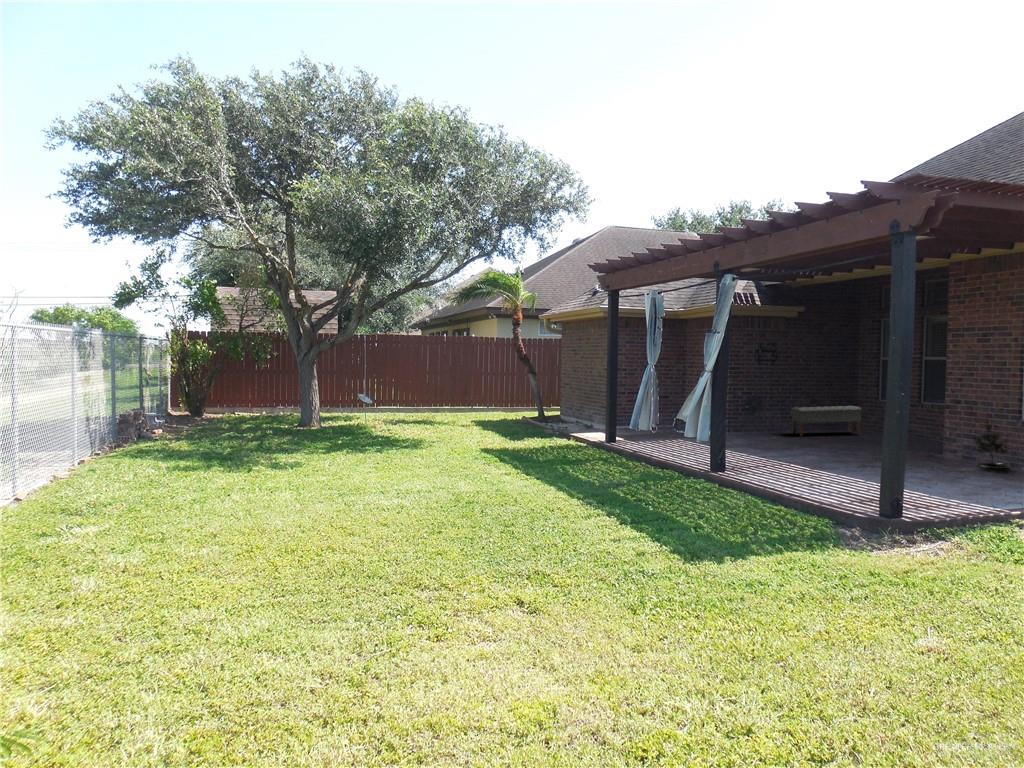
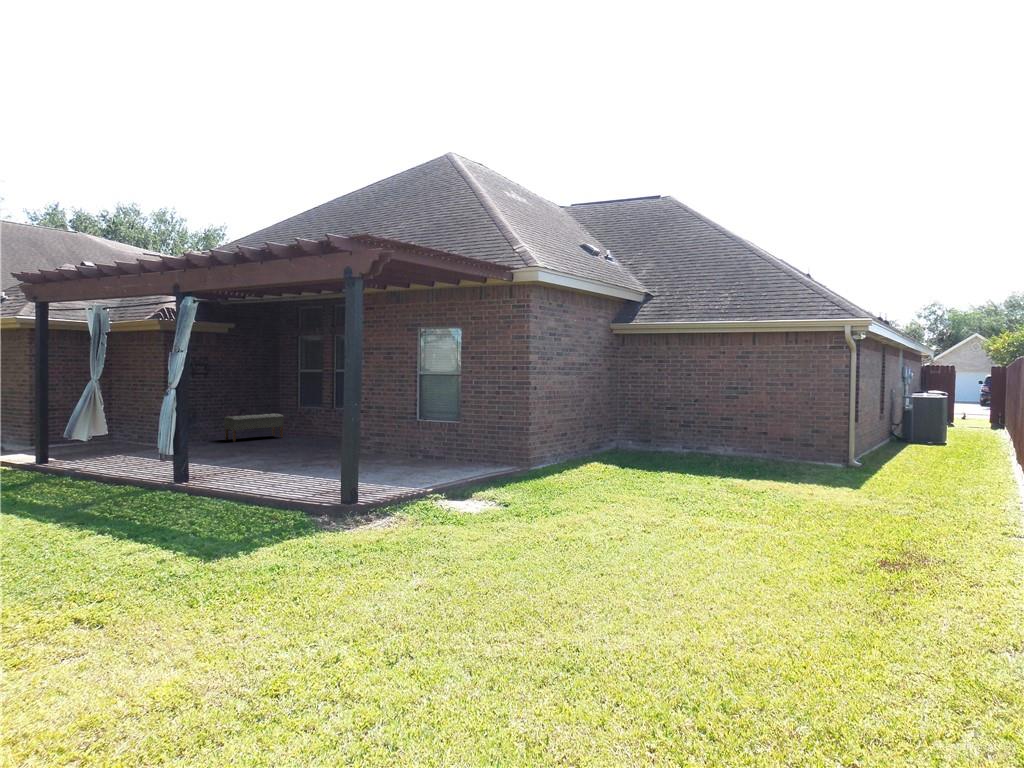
potted tree: present [974,419,1008,469] -> none [375,421,401,458]

